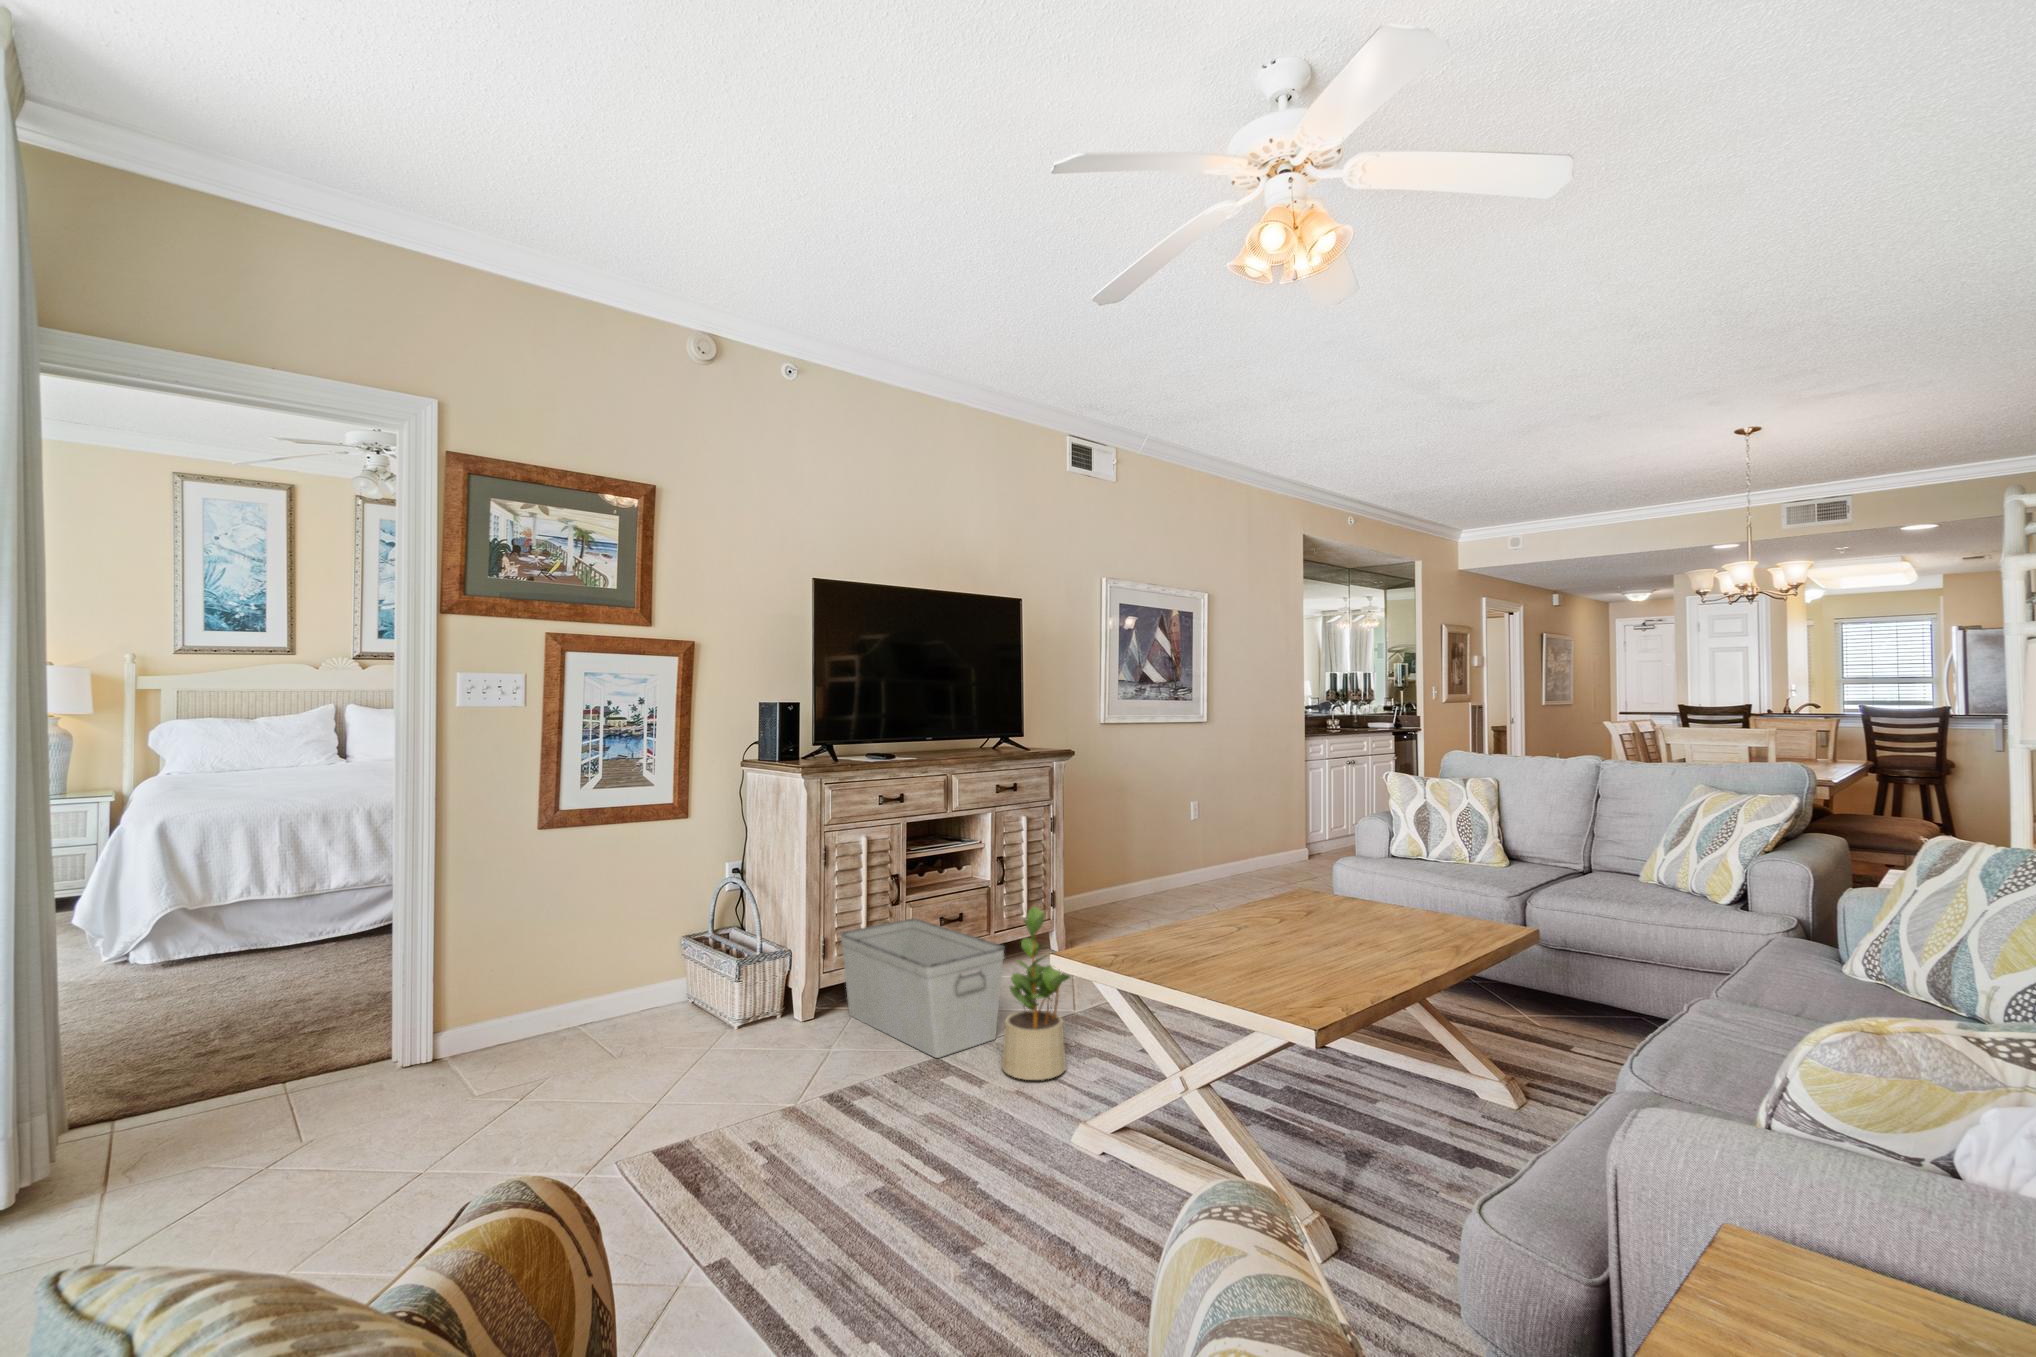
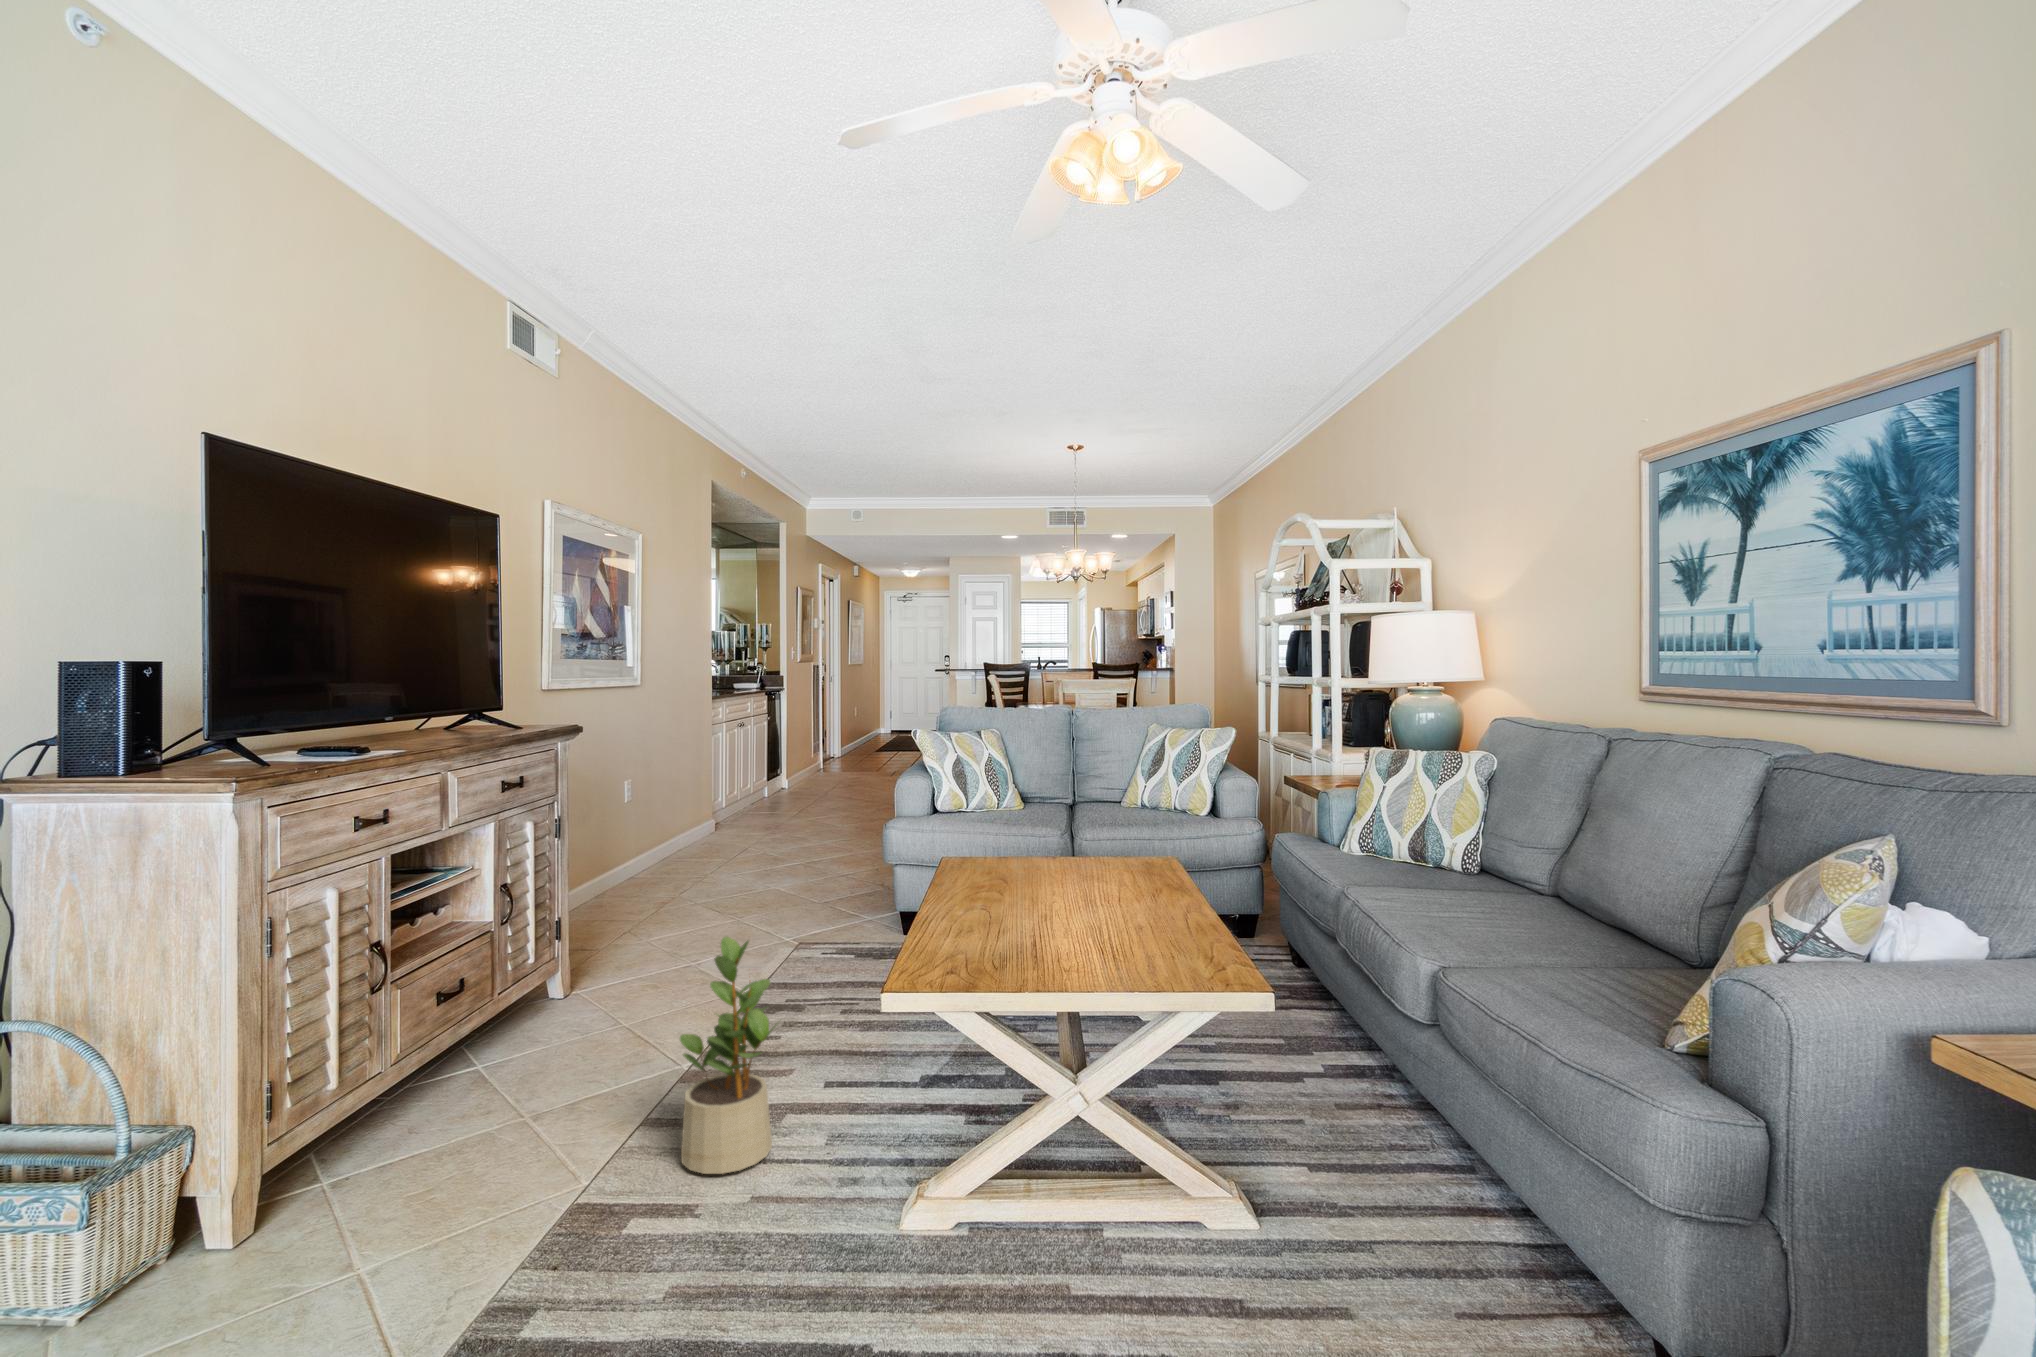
storage bin: present [841,918,1005,1058] -> none [313,1003,633,1195]

